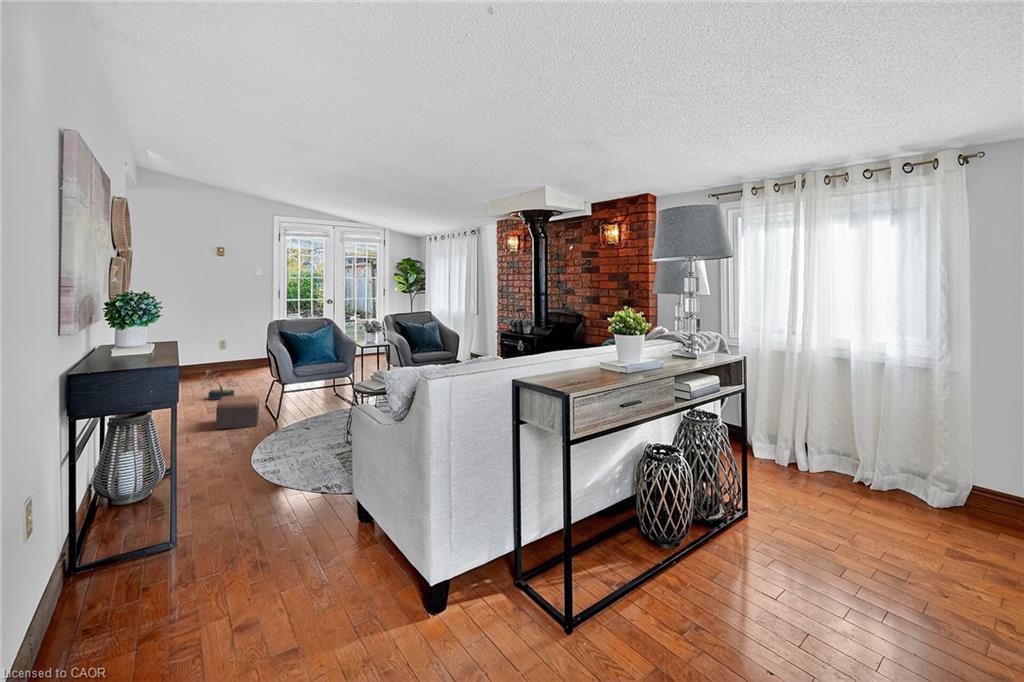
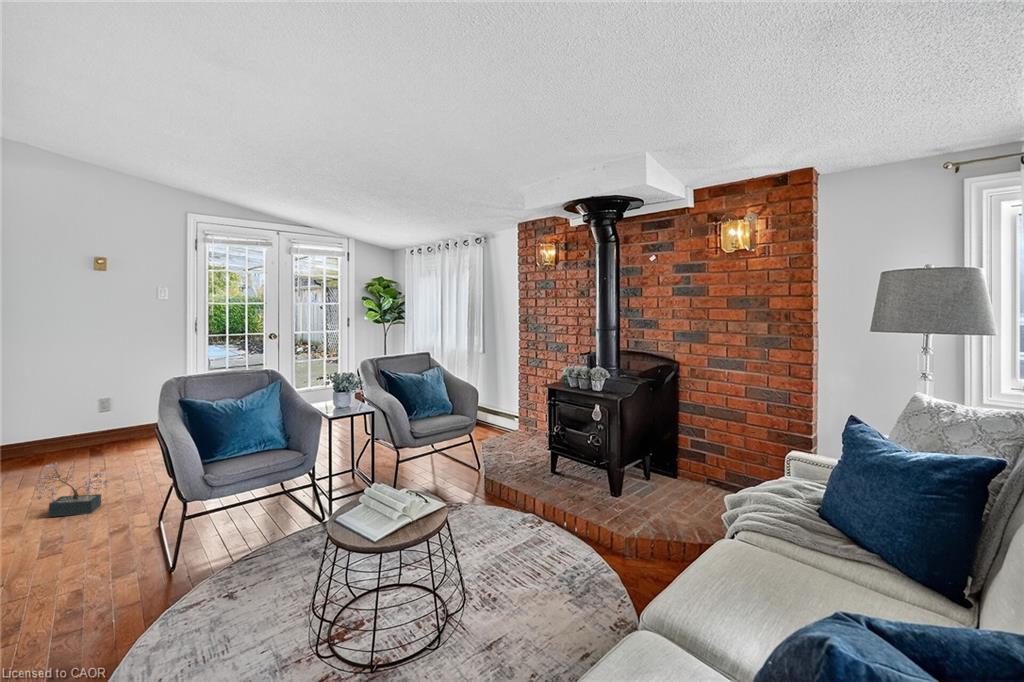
footstool: present [216,396,259,429] -> none [26,527,134,617]

